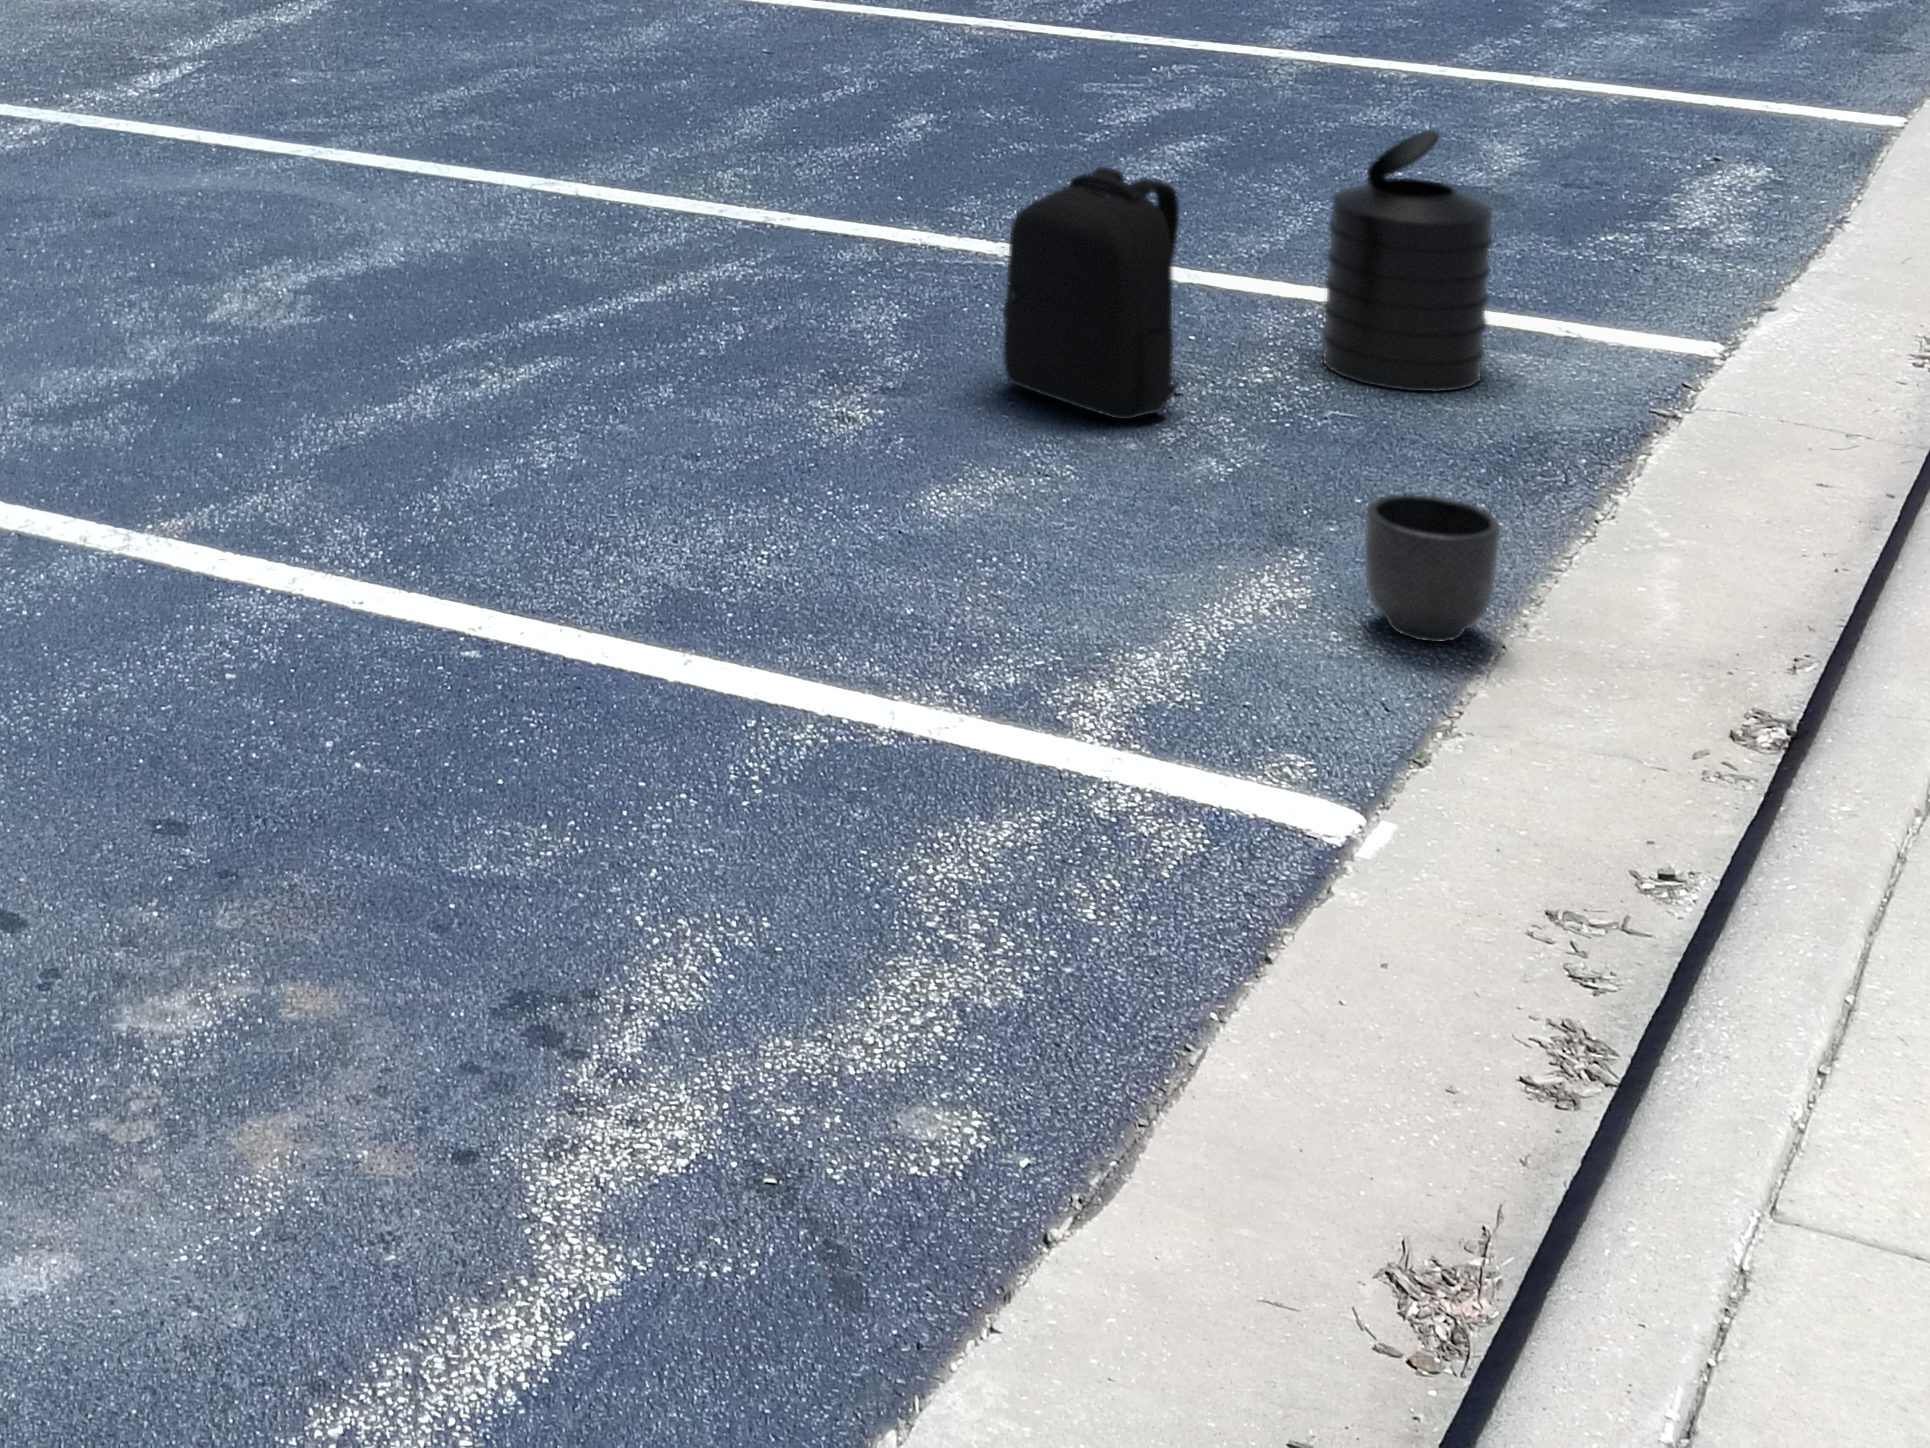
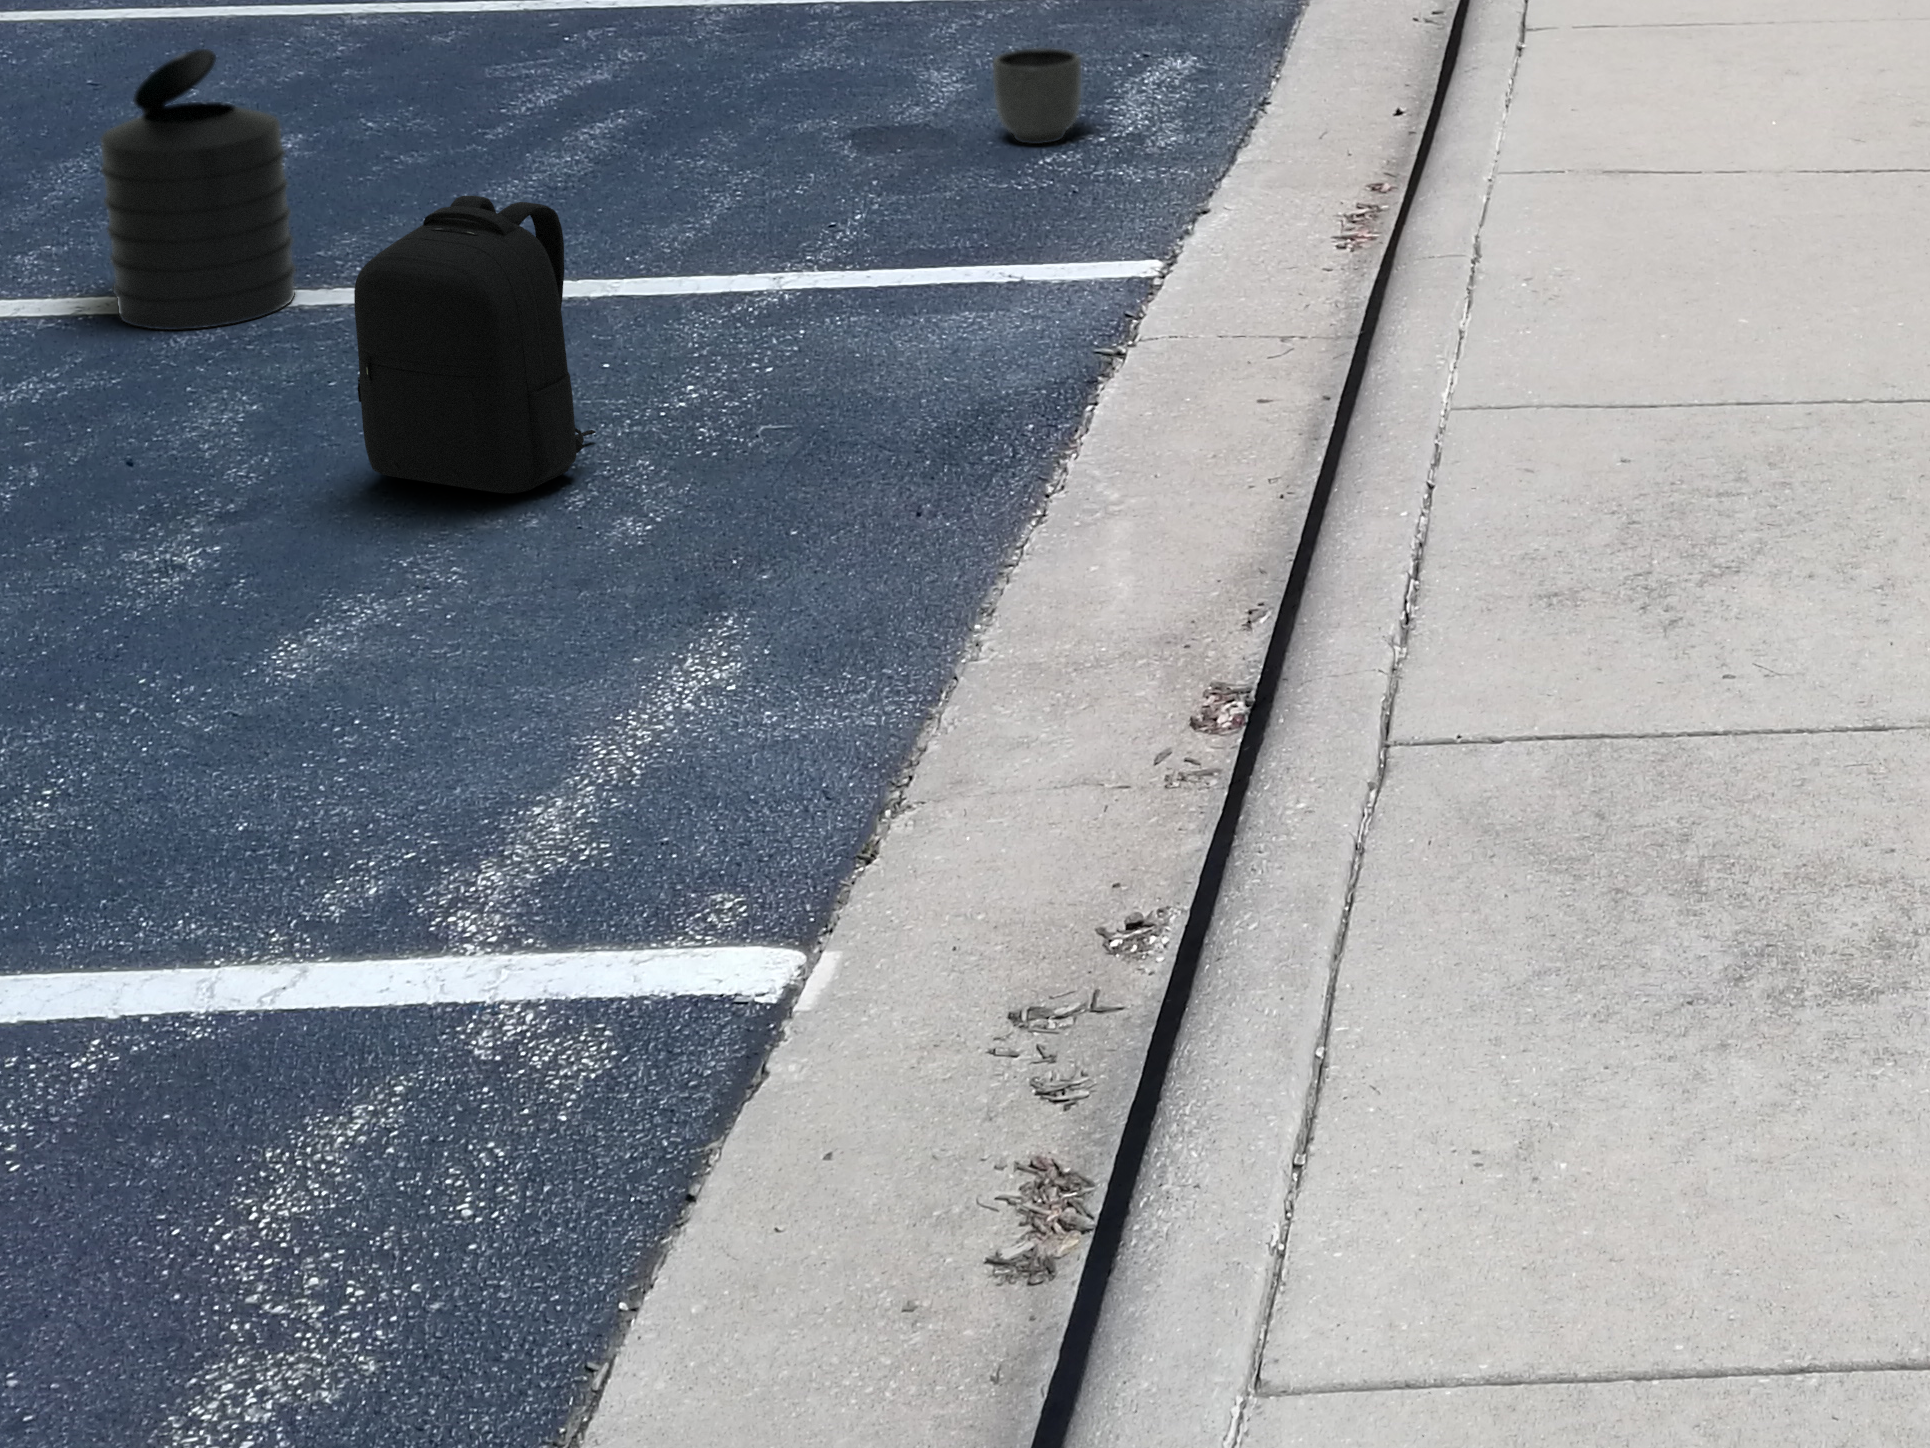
trash can: present [1322,130,1492,391] -> present [101,49,296,330]
planter: present [1365,494,1500,642] -> present [993,48,1081,144]

